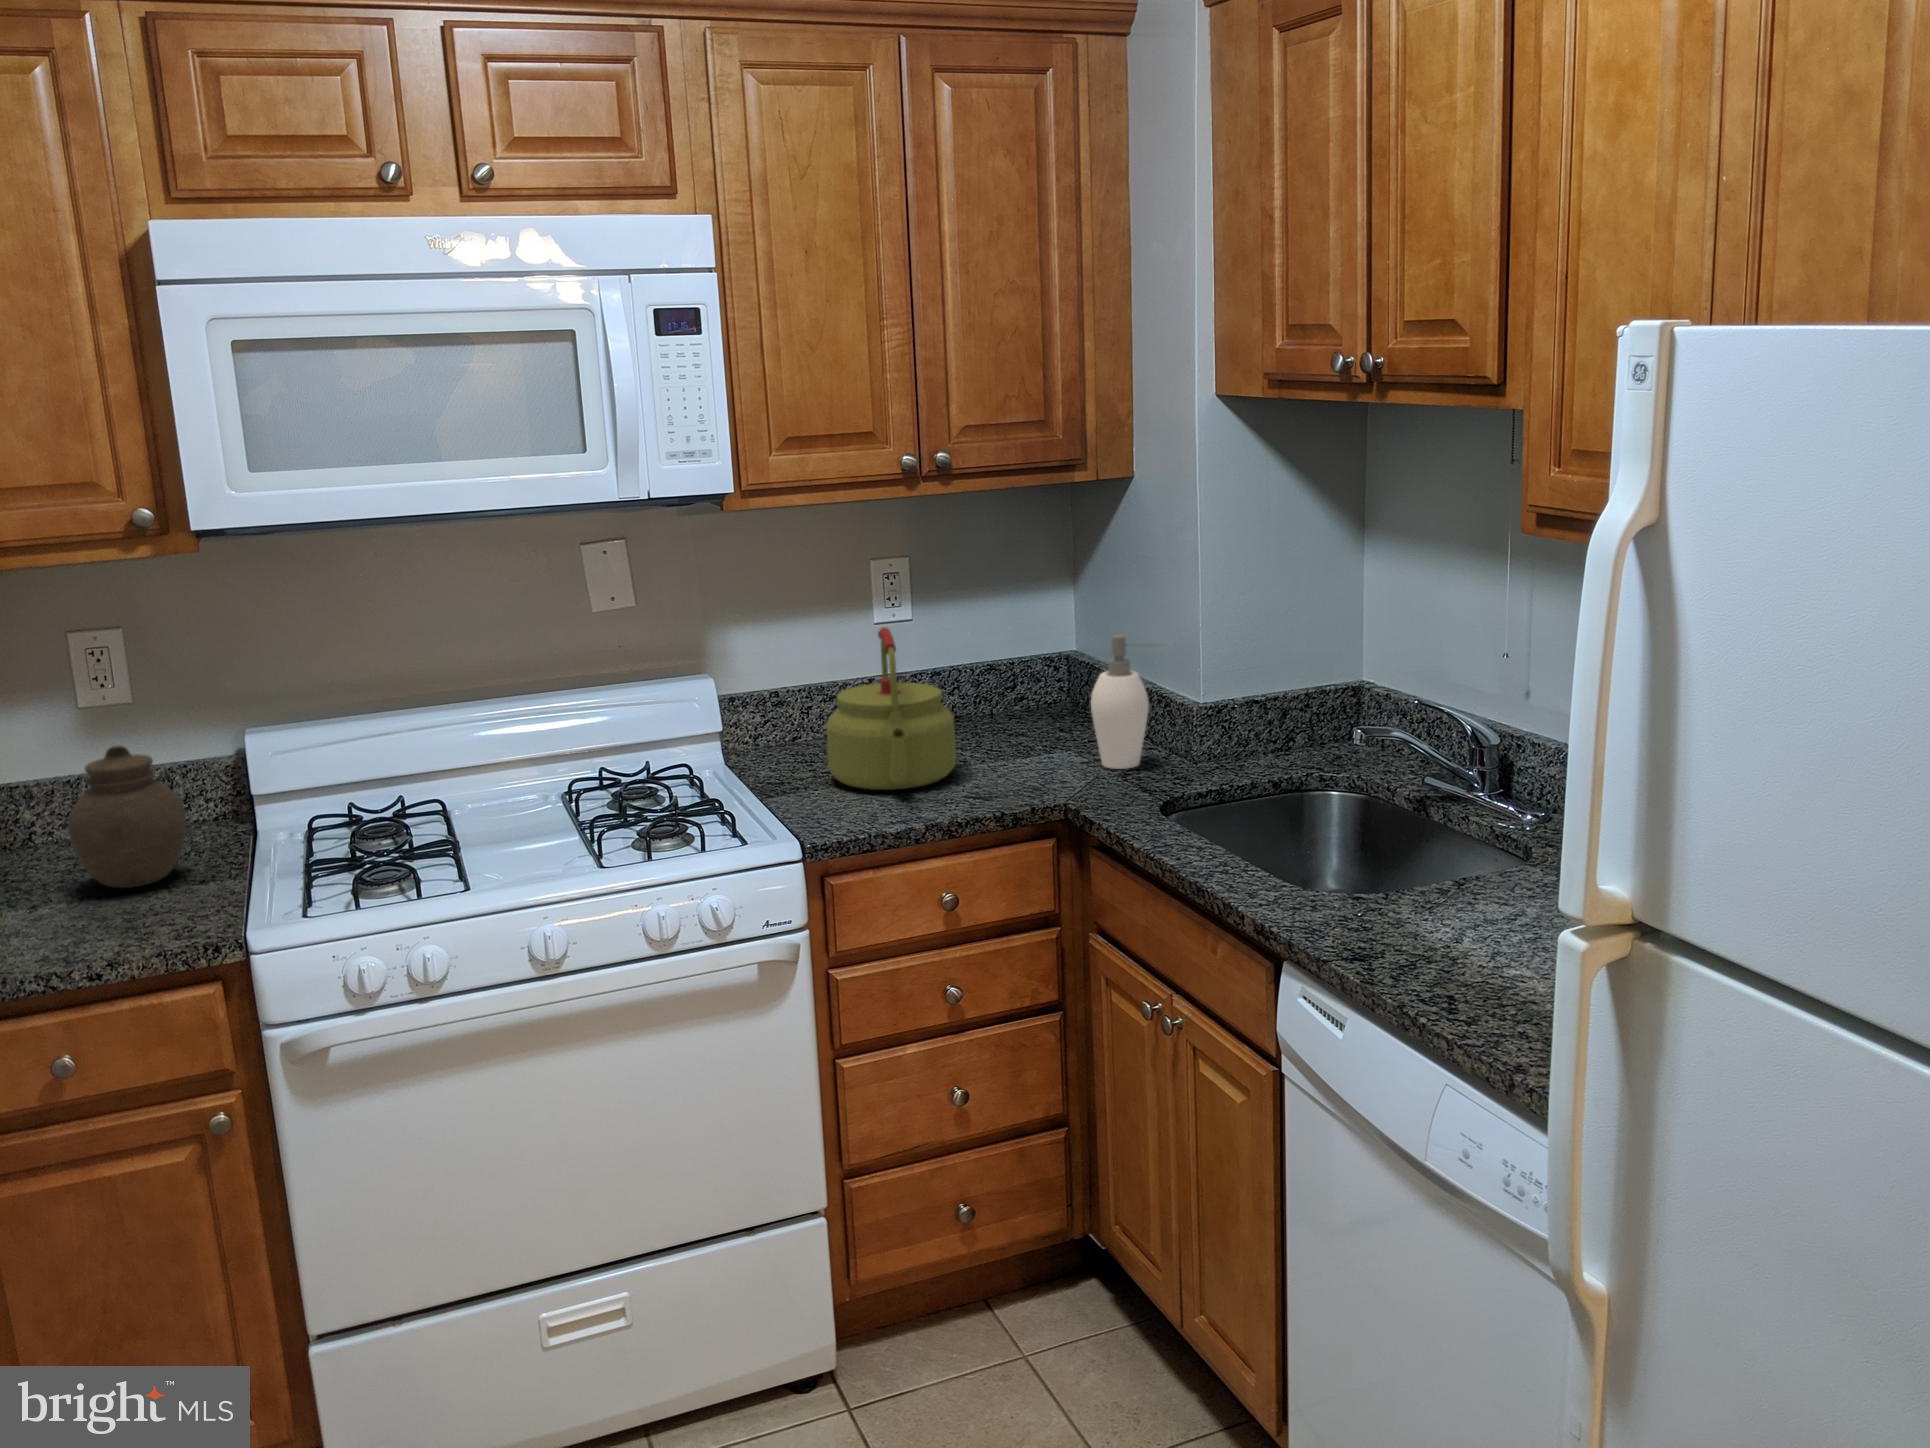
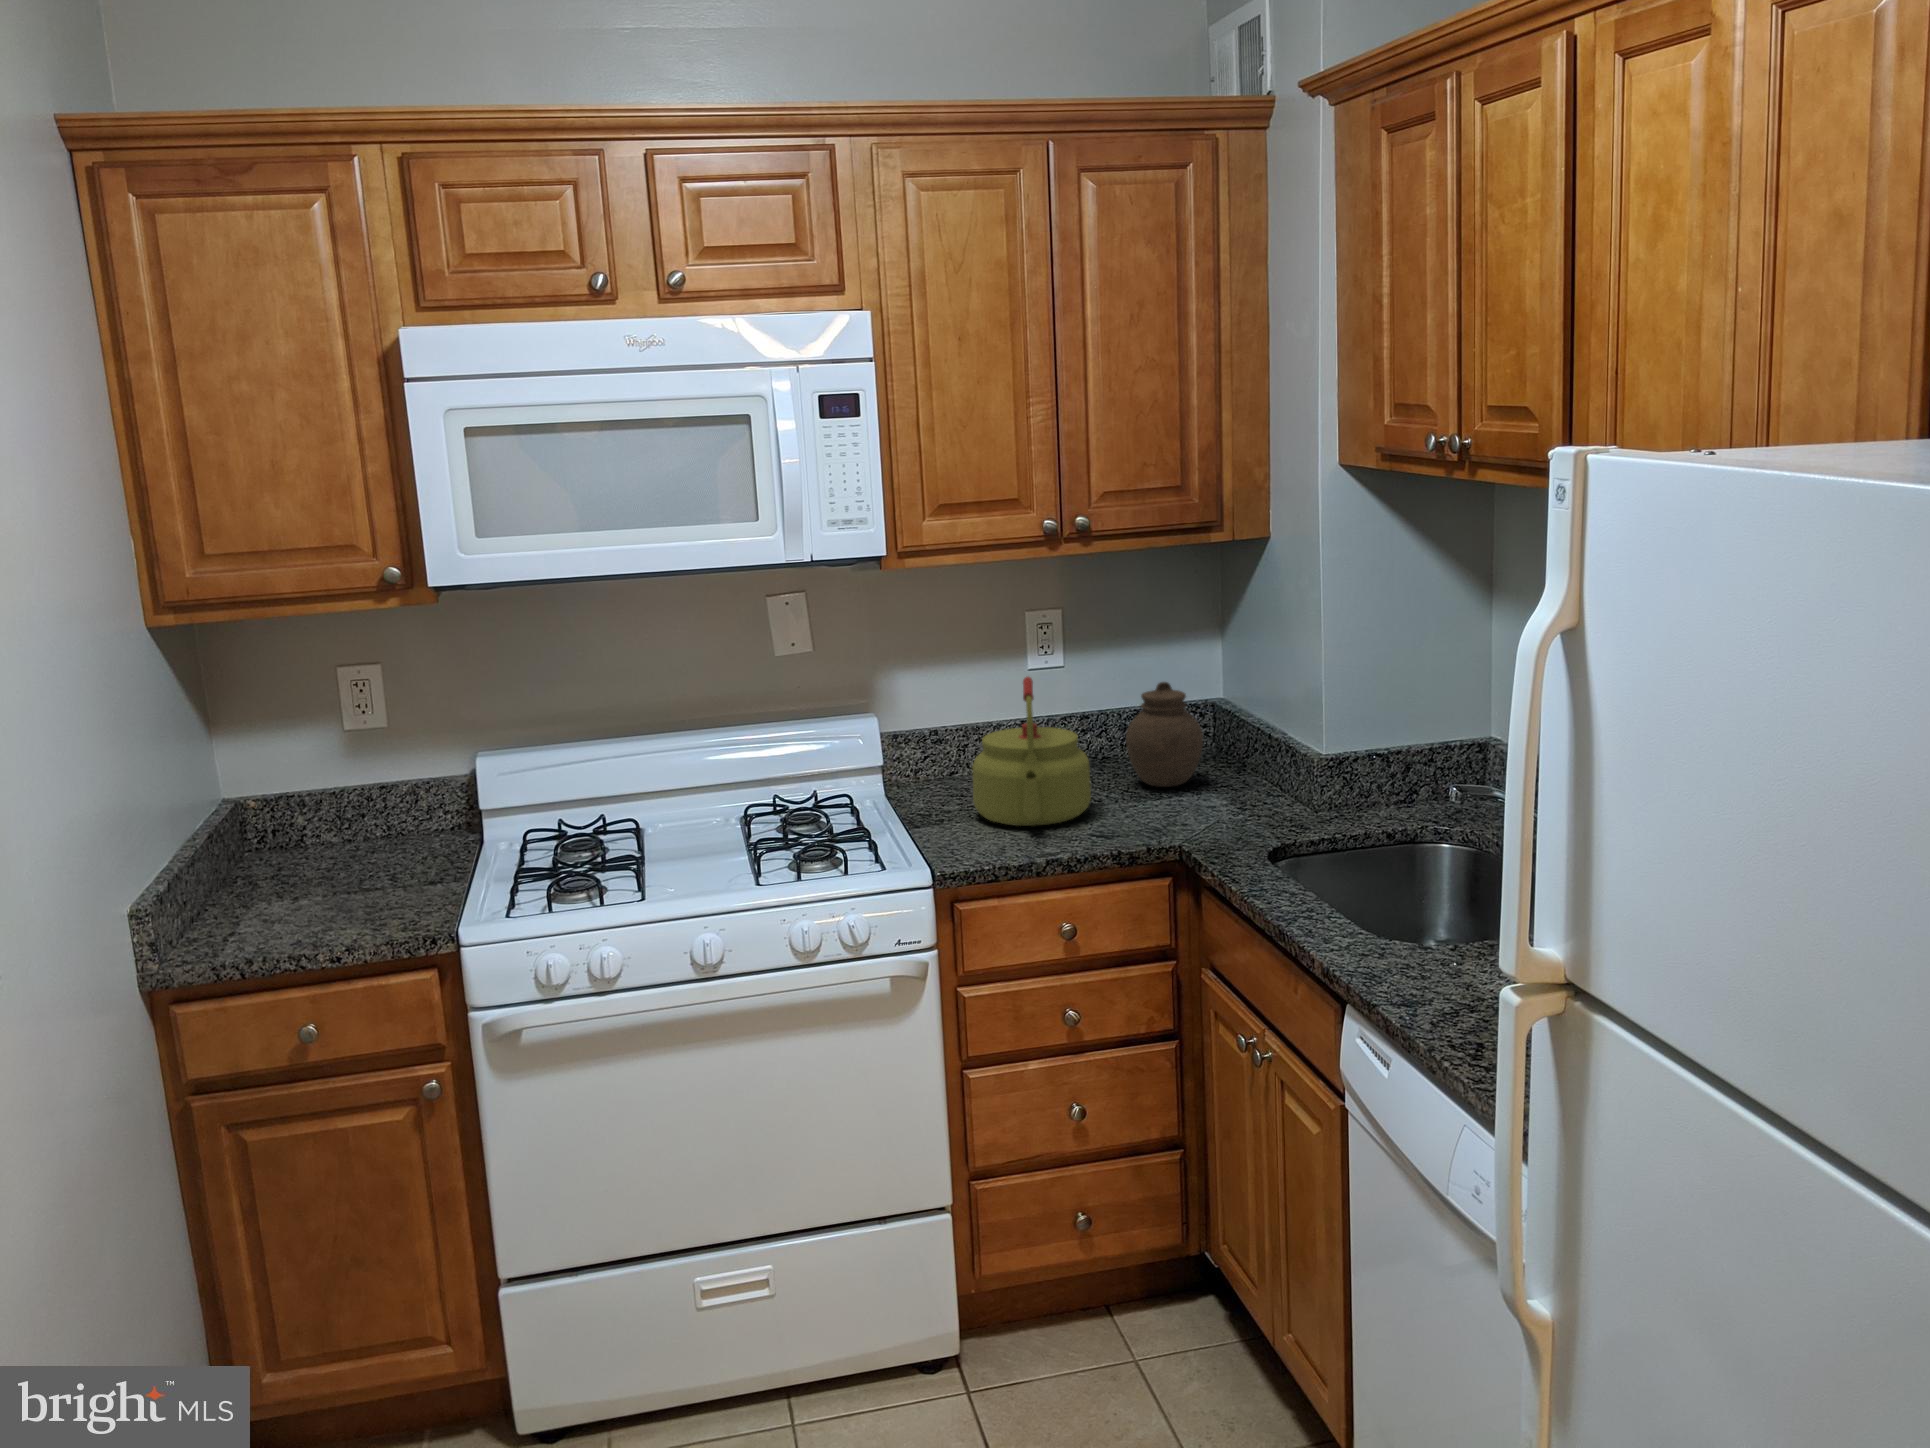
soap dispenser: present [1091,635,1149,769] -> none [1217,689,1288,814]
jar: present [68,745,186,888] -> present [1126,682,1203,787]

